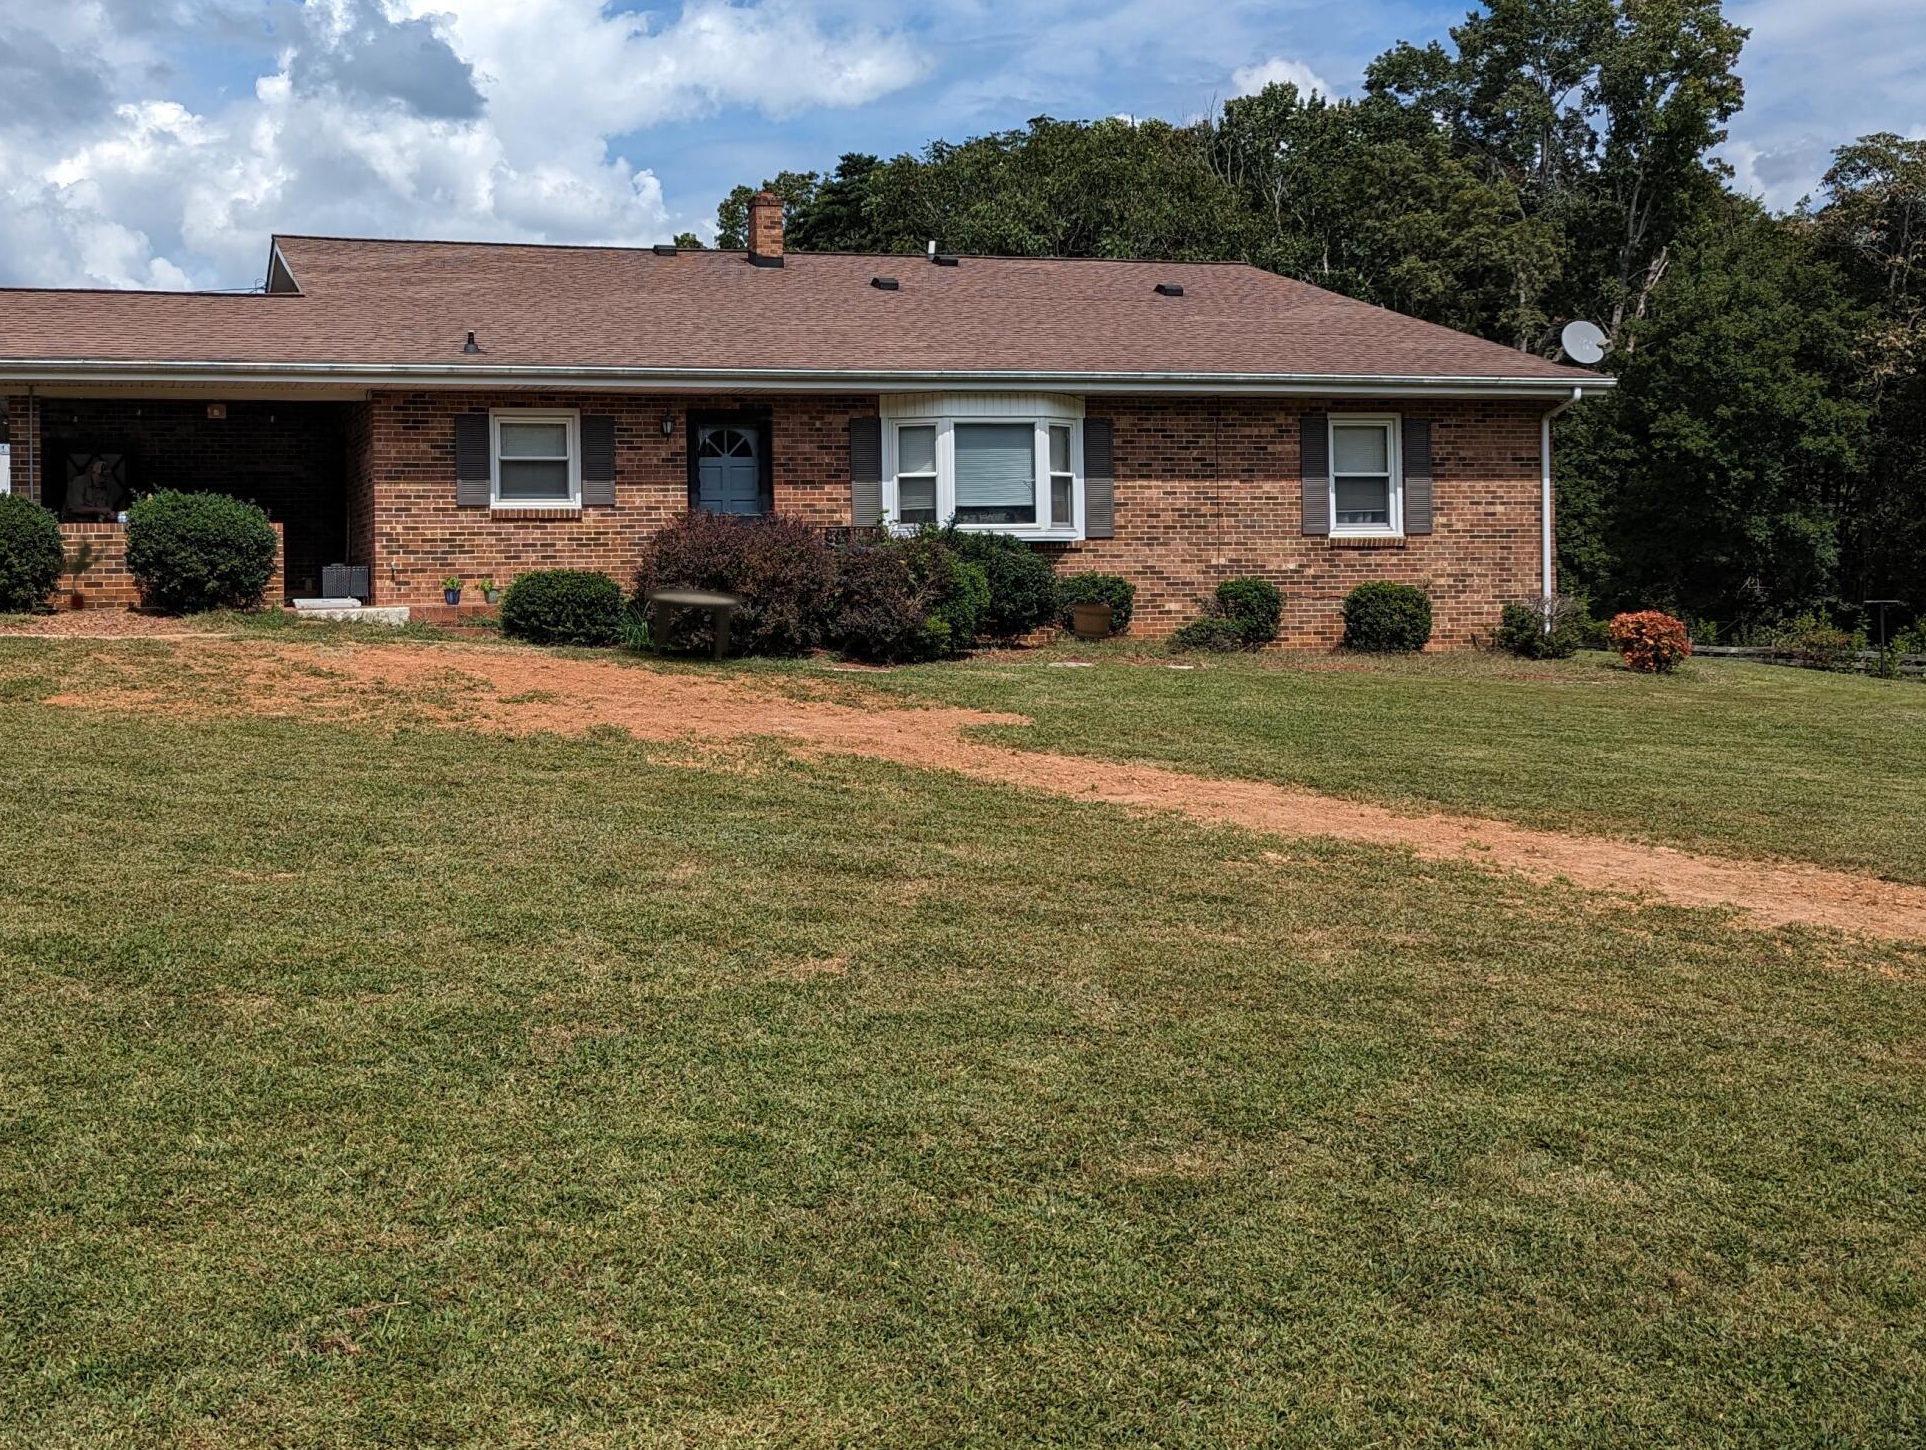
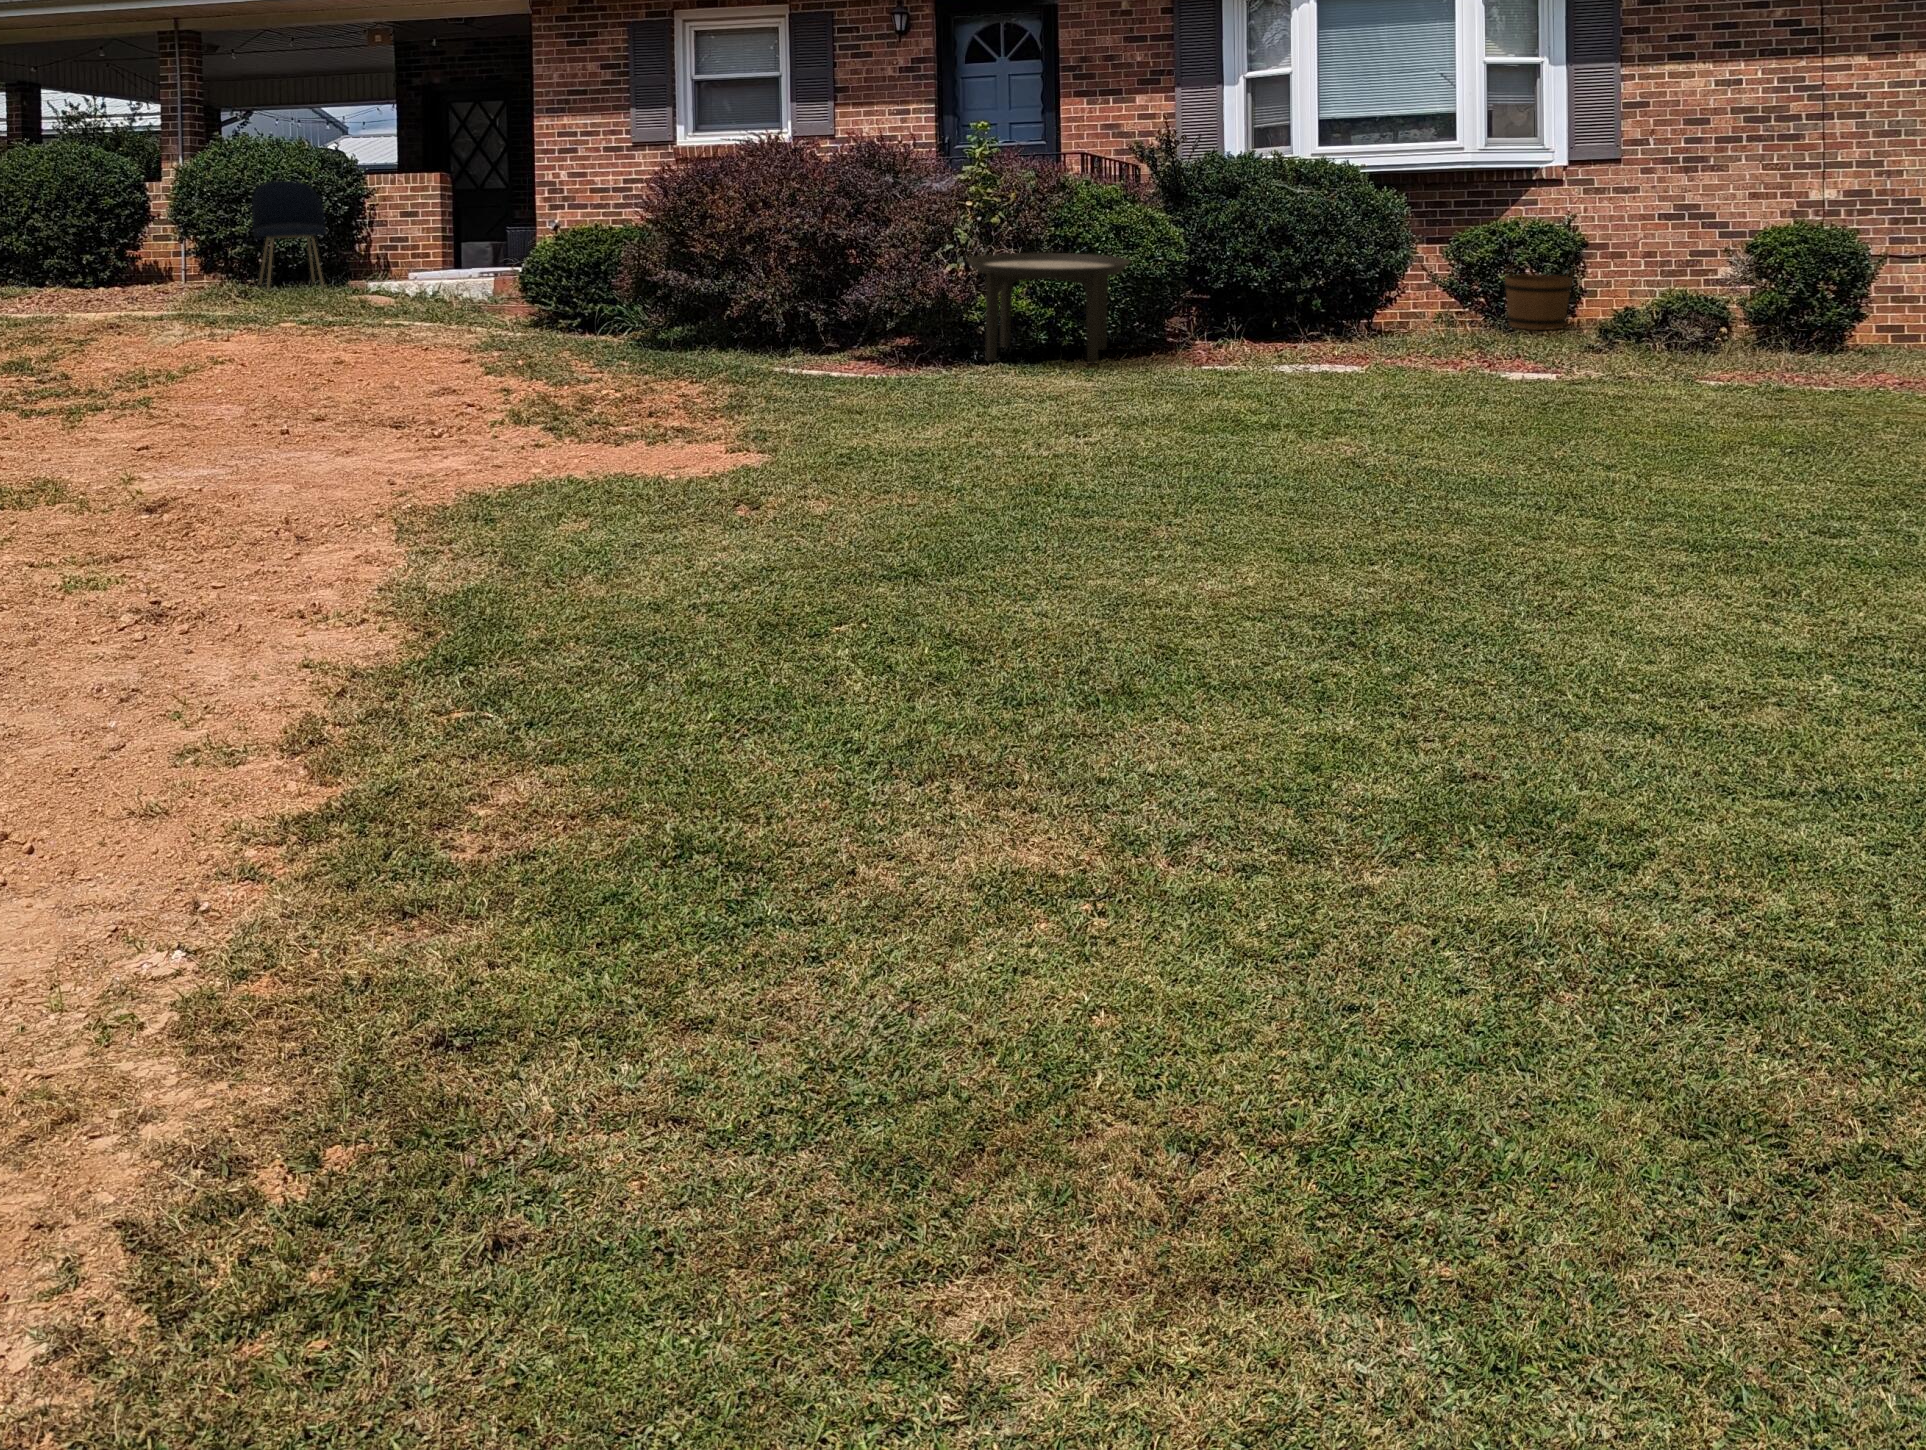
chair: none [205,525,270,610] -> present [252,181,327,292]
potted tree: present [47,532,109,609] -> none [30,189,120,290]
round table: present [645,589,744,661] -> present [967,253,1130,364]

